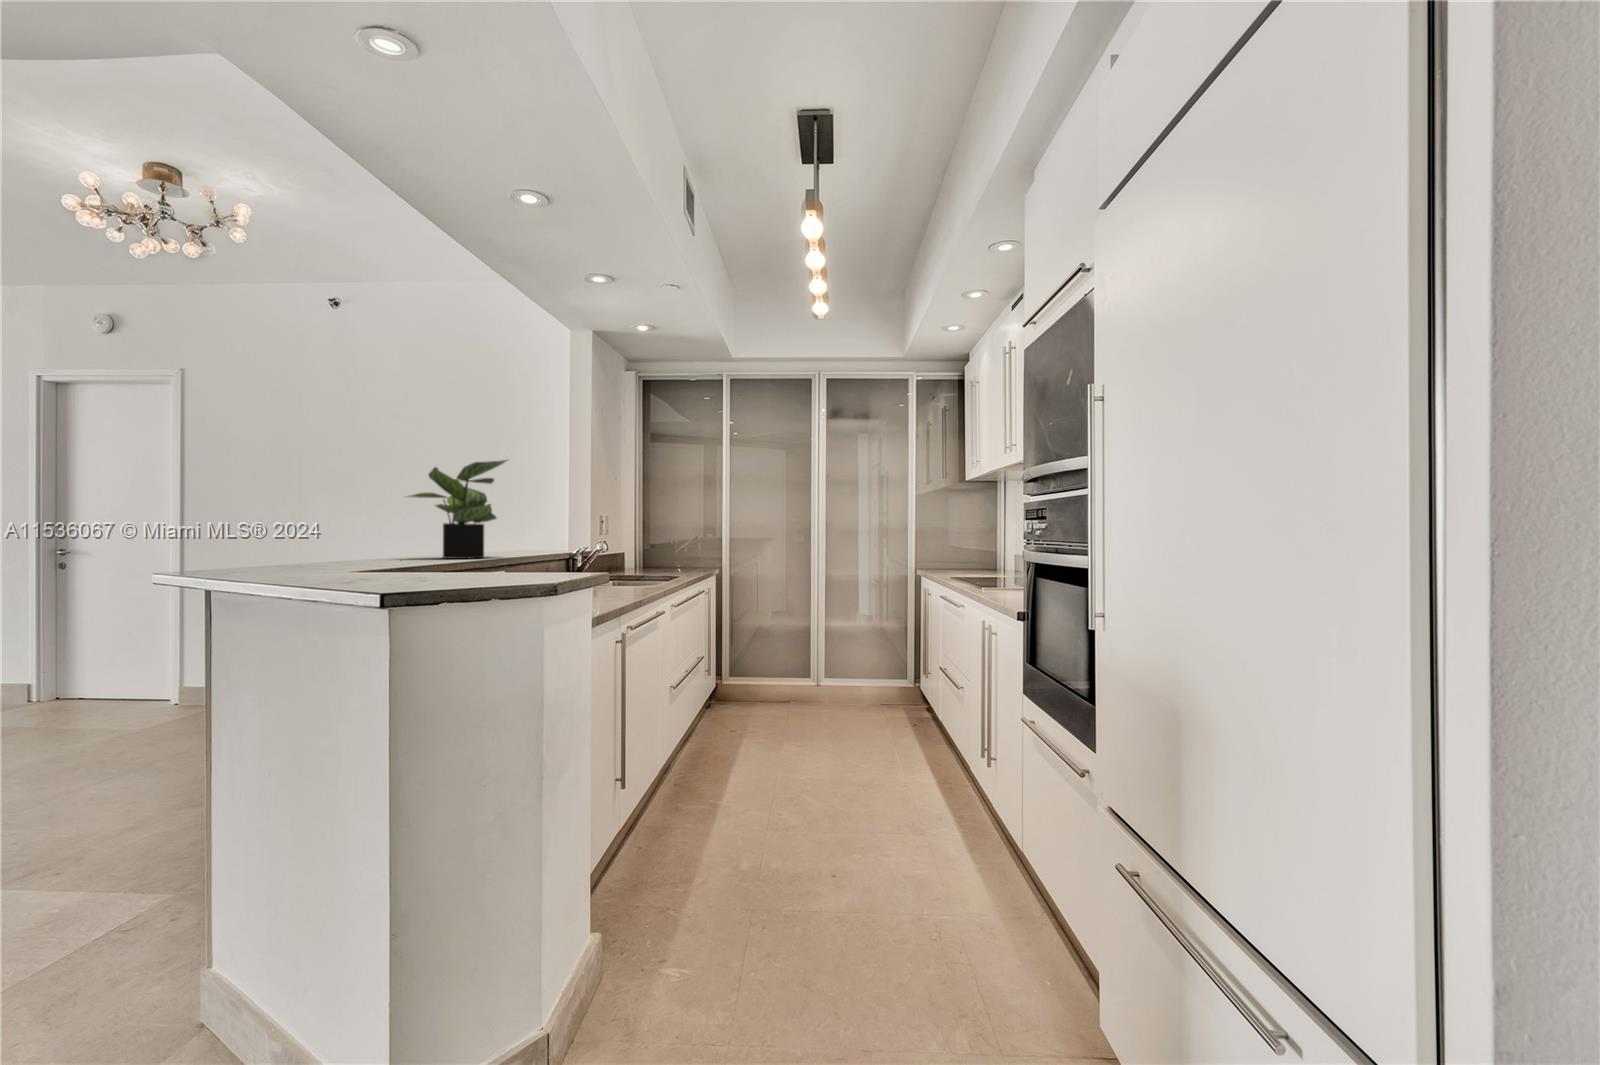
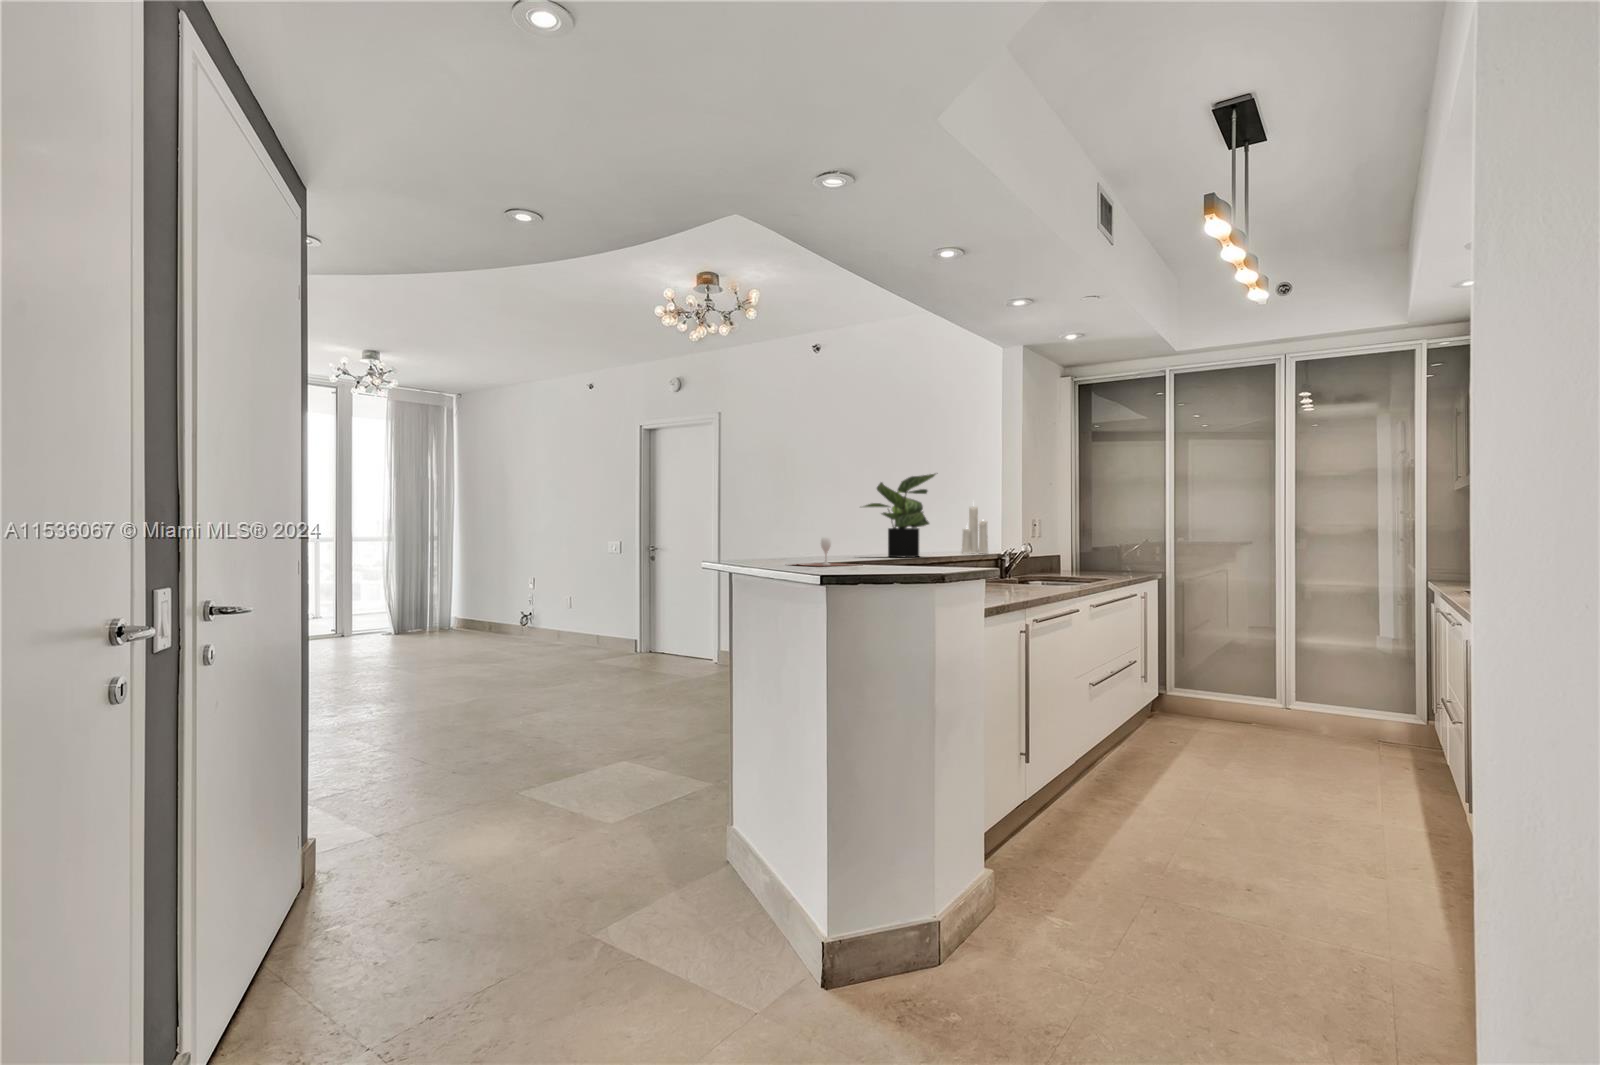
candle: none [527,489,558,552] -> present [962,506,988,554]
wine glass: none [301,536,432,577] -> present [803,537,853,566]

